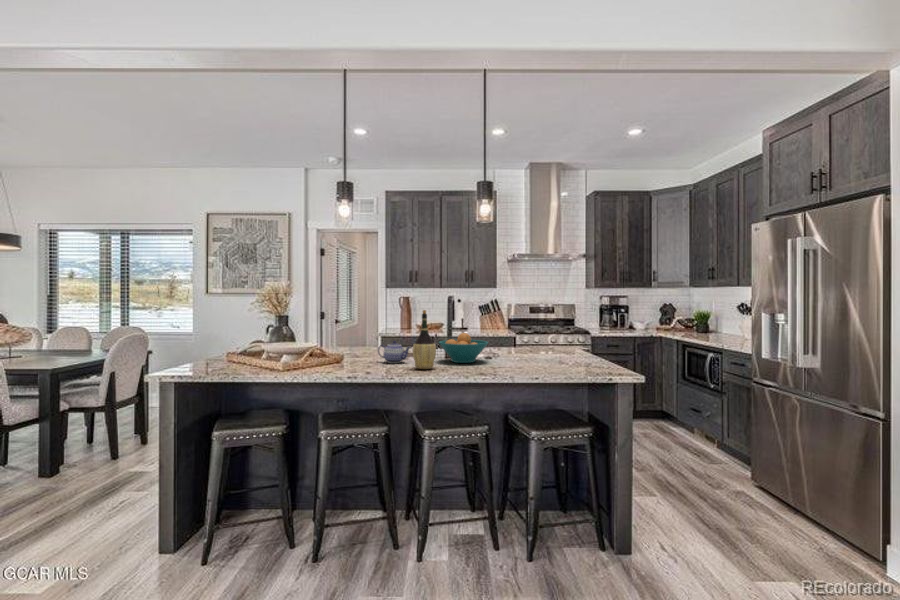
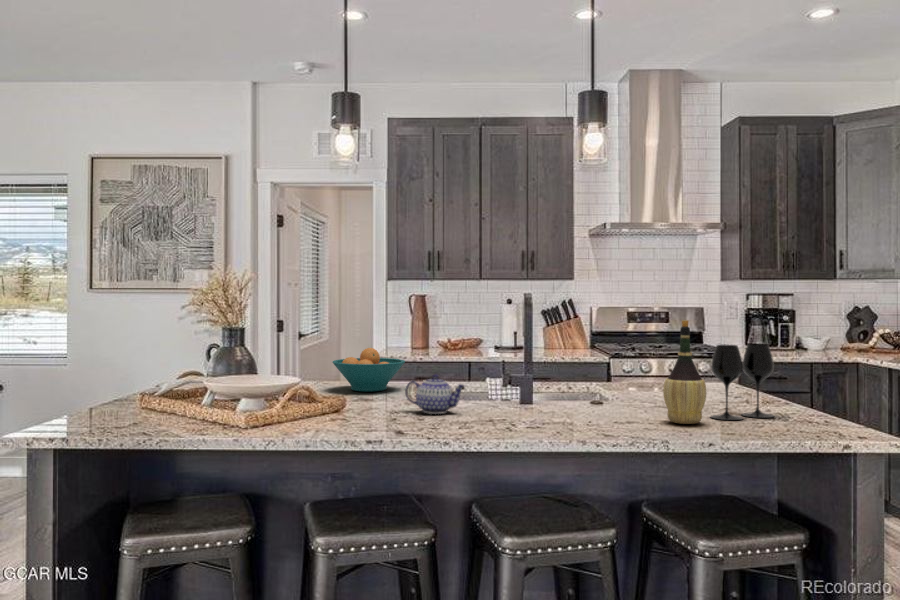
wine bottle: present [412,310,436,369] -> present [663,320,706,424]
wine glass: none [548,323,585,366] -> present [711,344,774,420]
fruit bowl: present [439,333,488,363] -> present [333,348,405,392]

